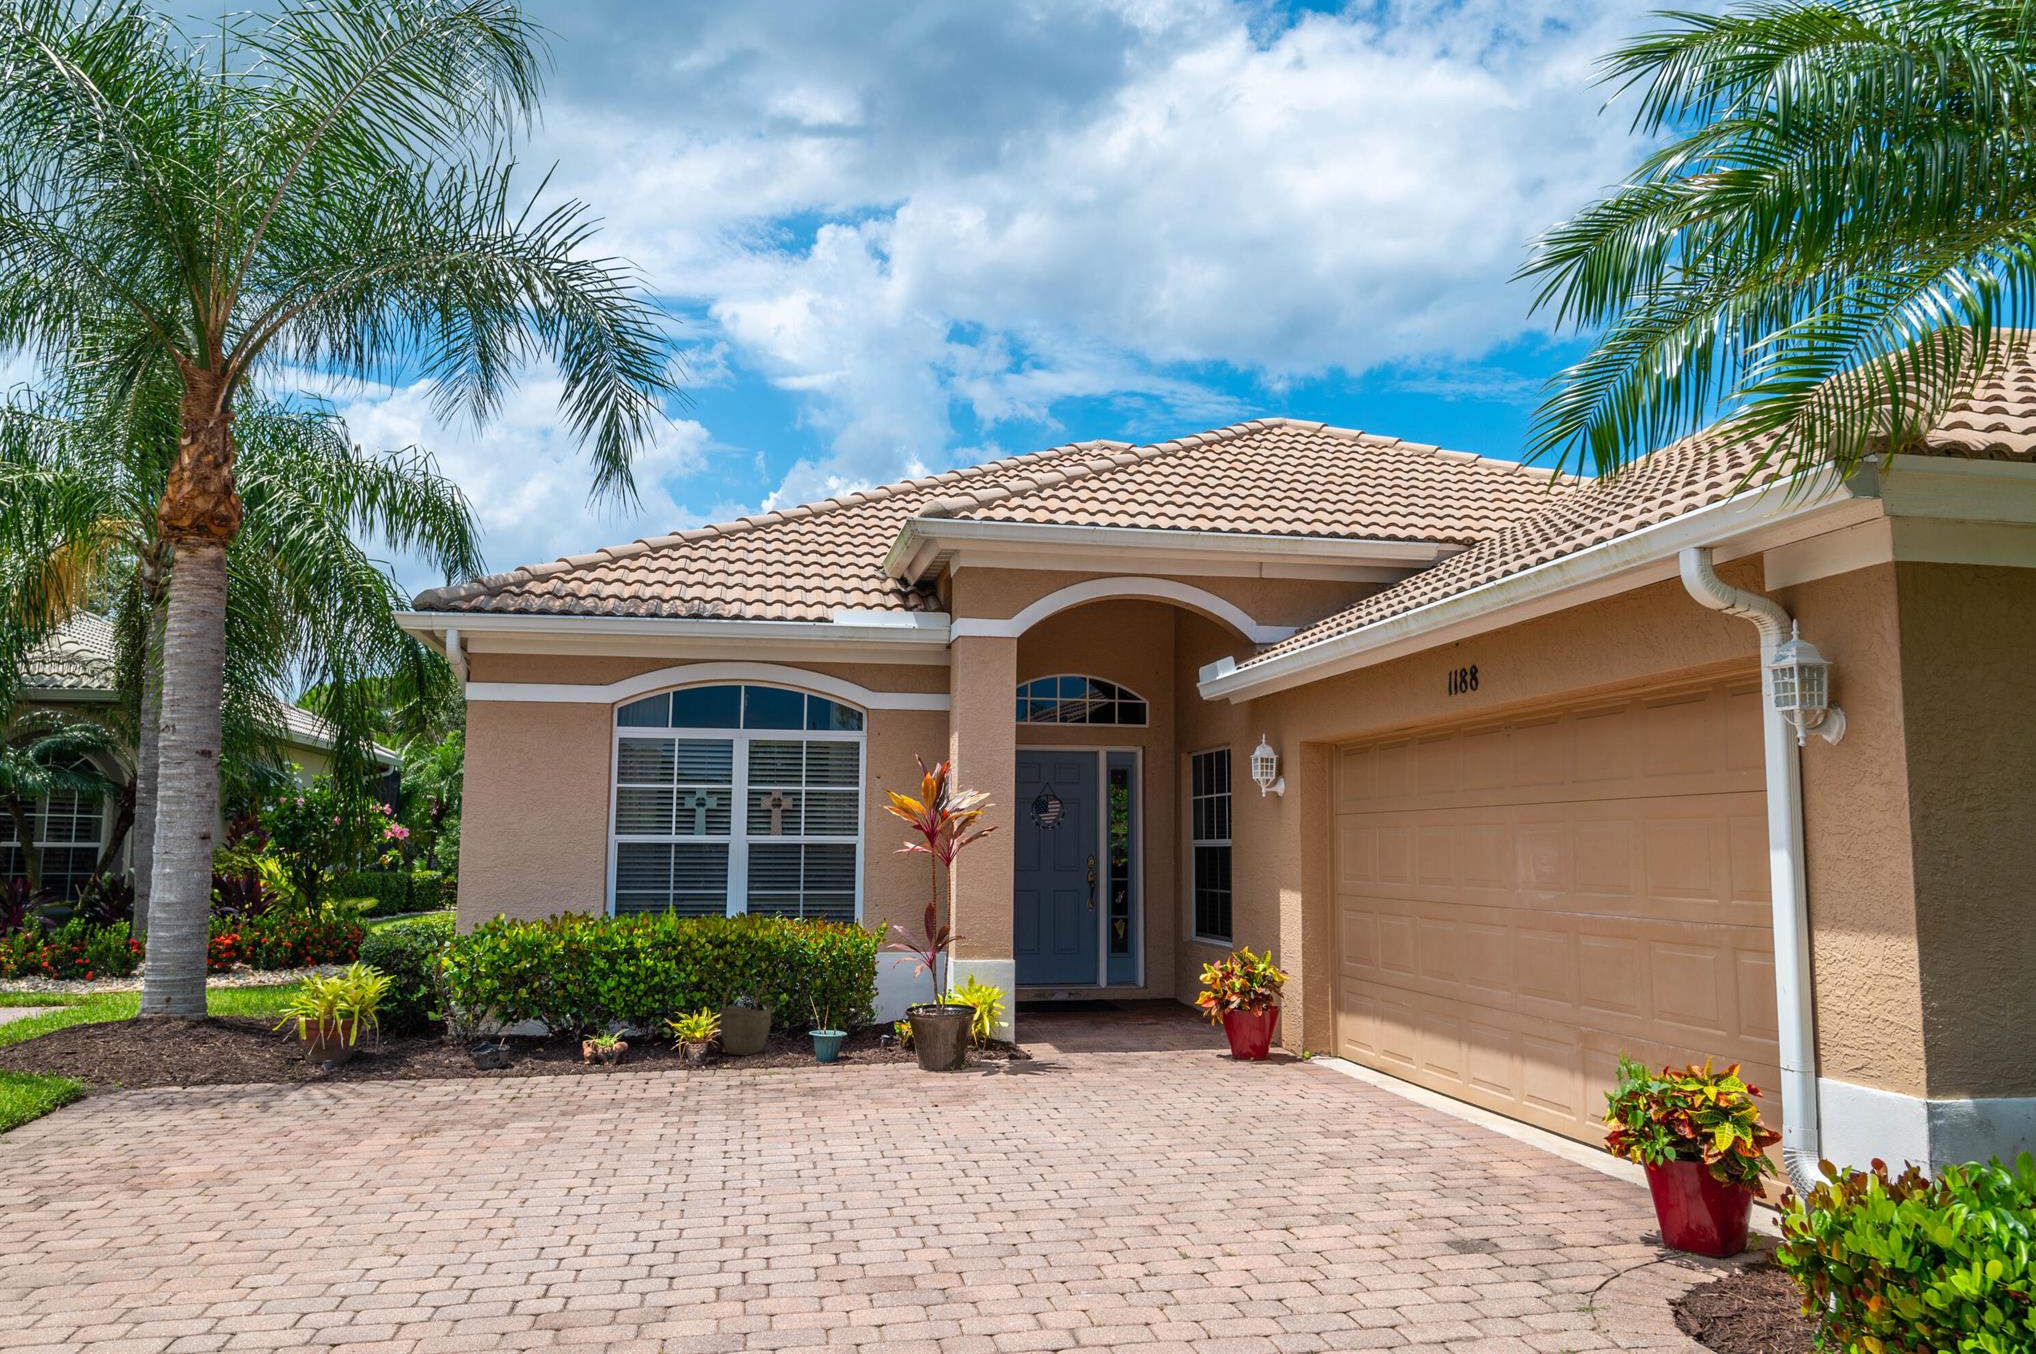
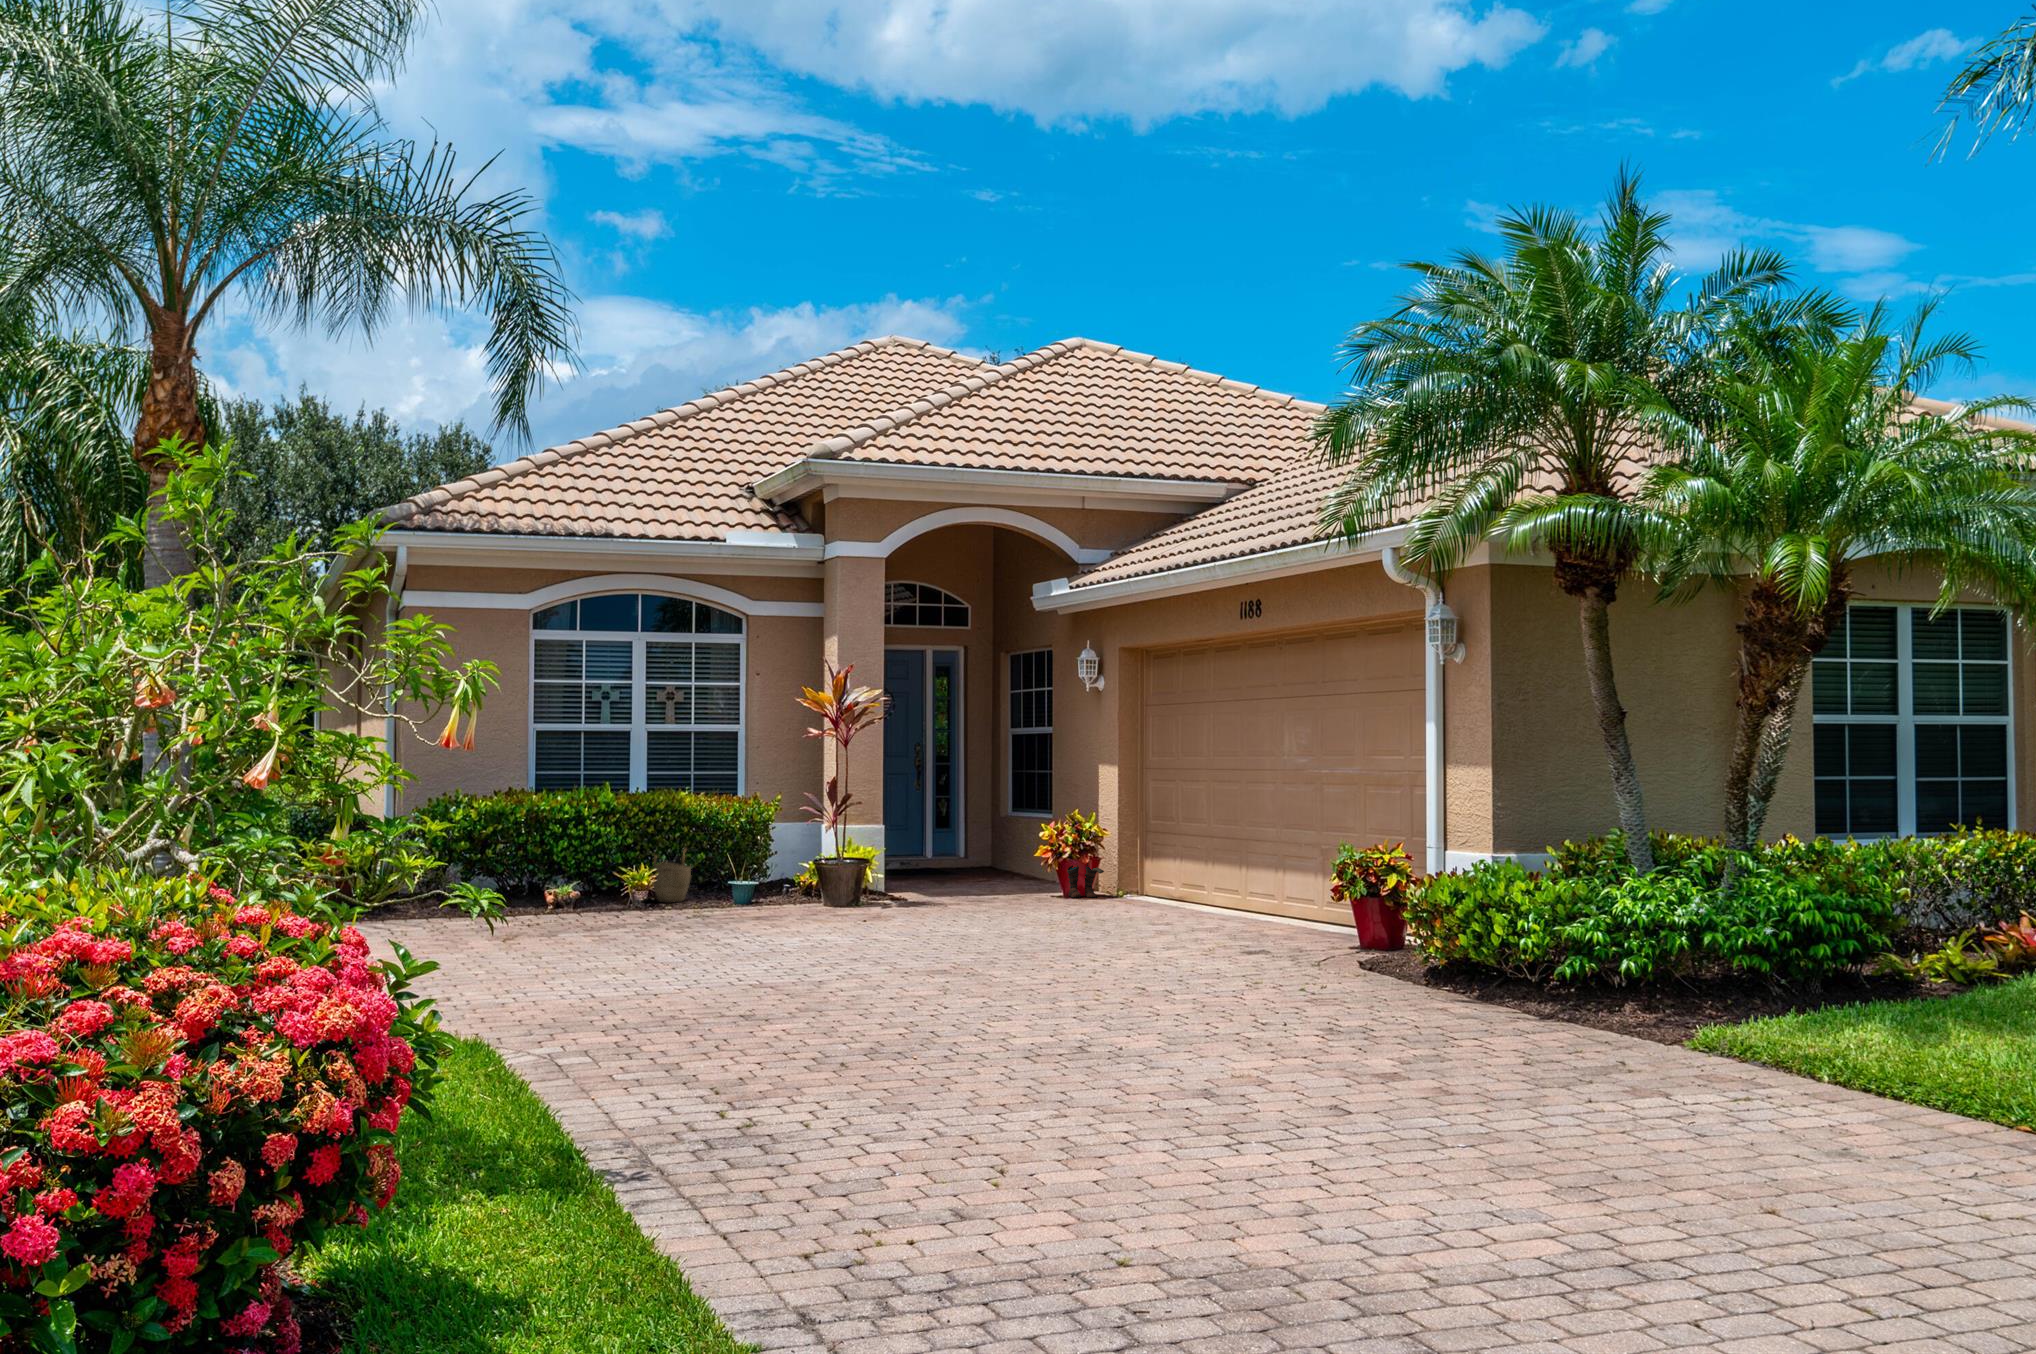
boots: none [1233,1020,1282,1067] -> present [1067,864,1104,898]

